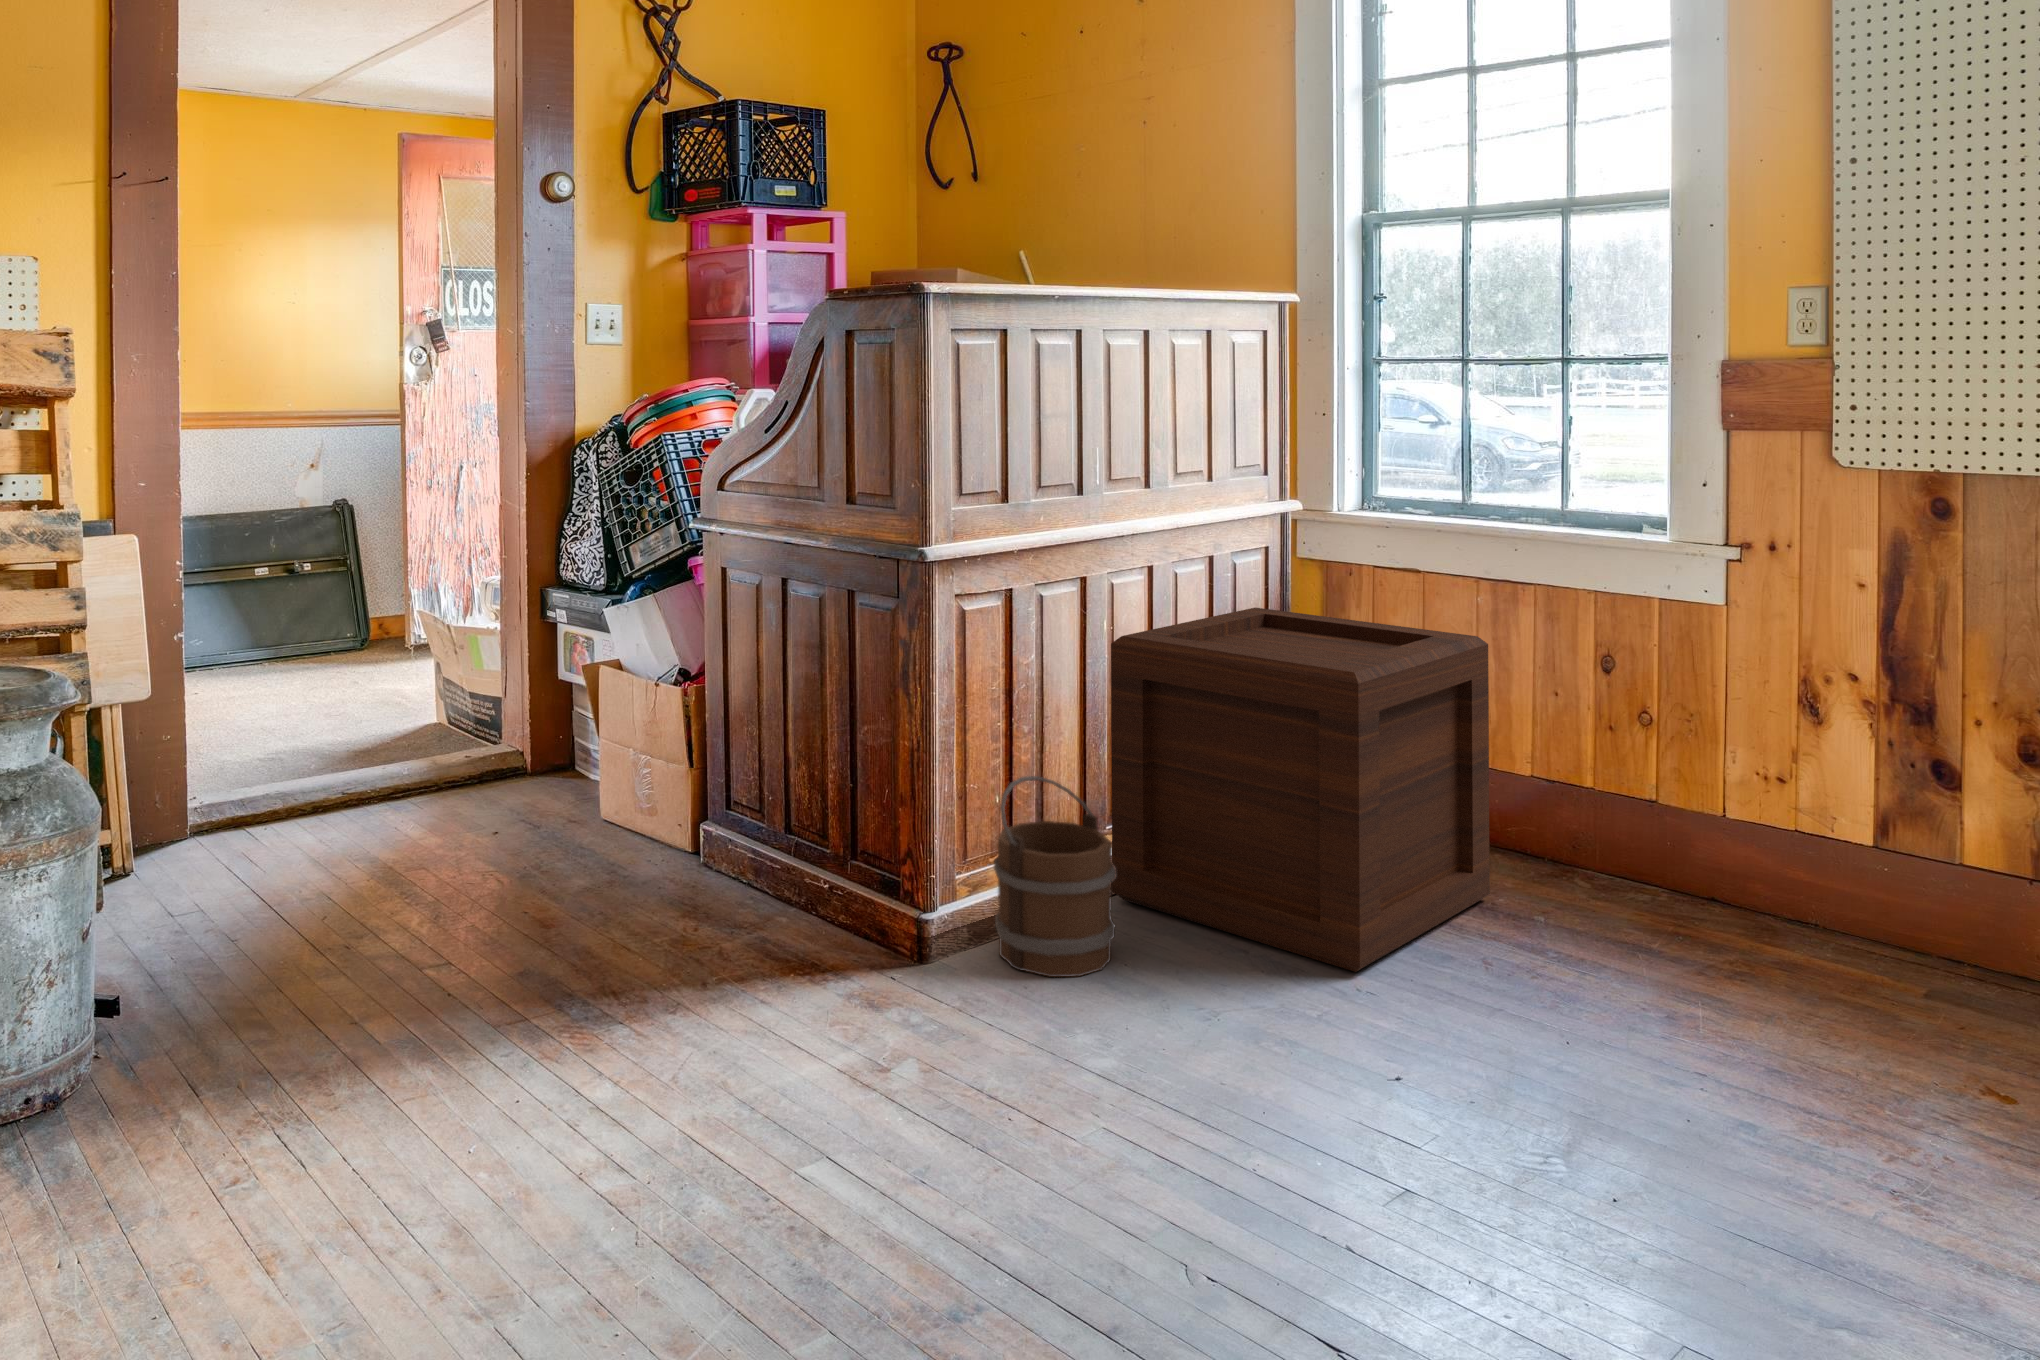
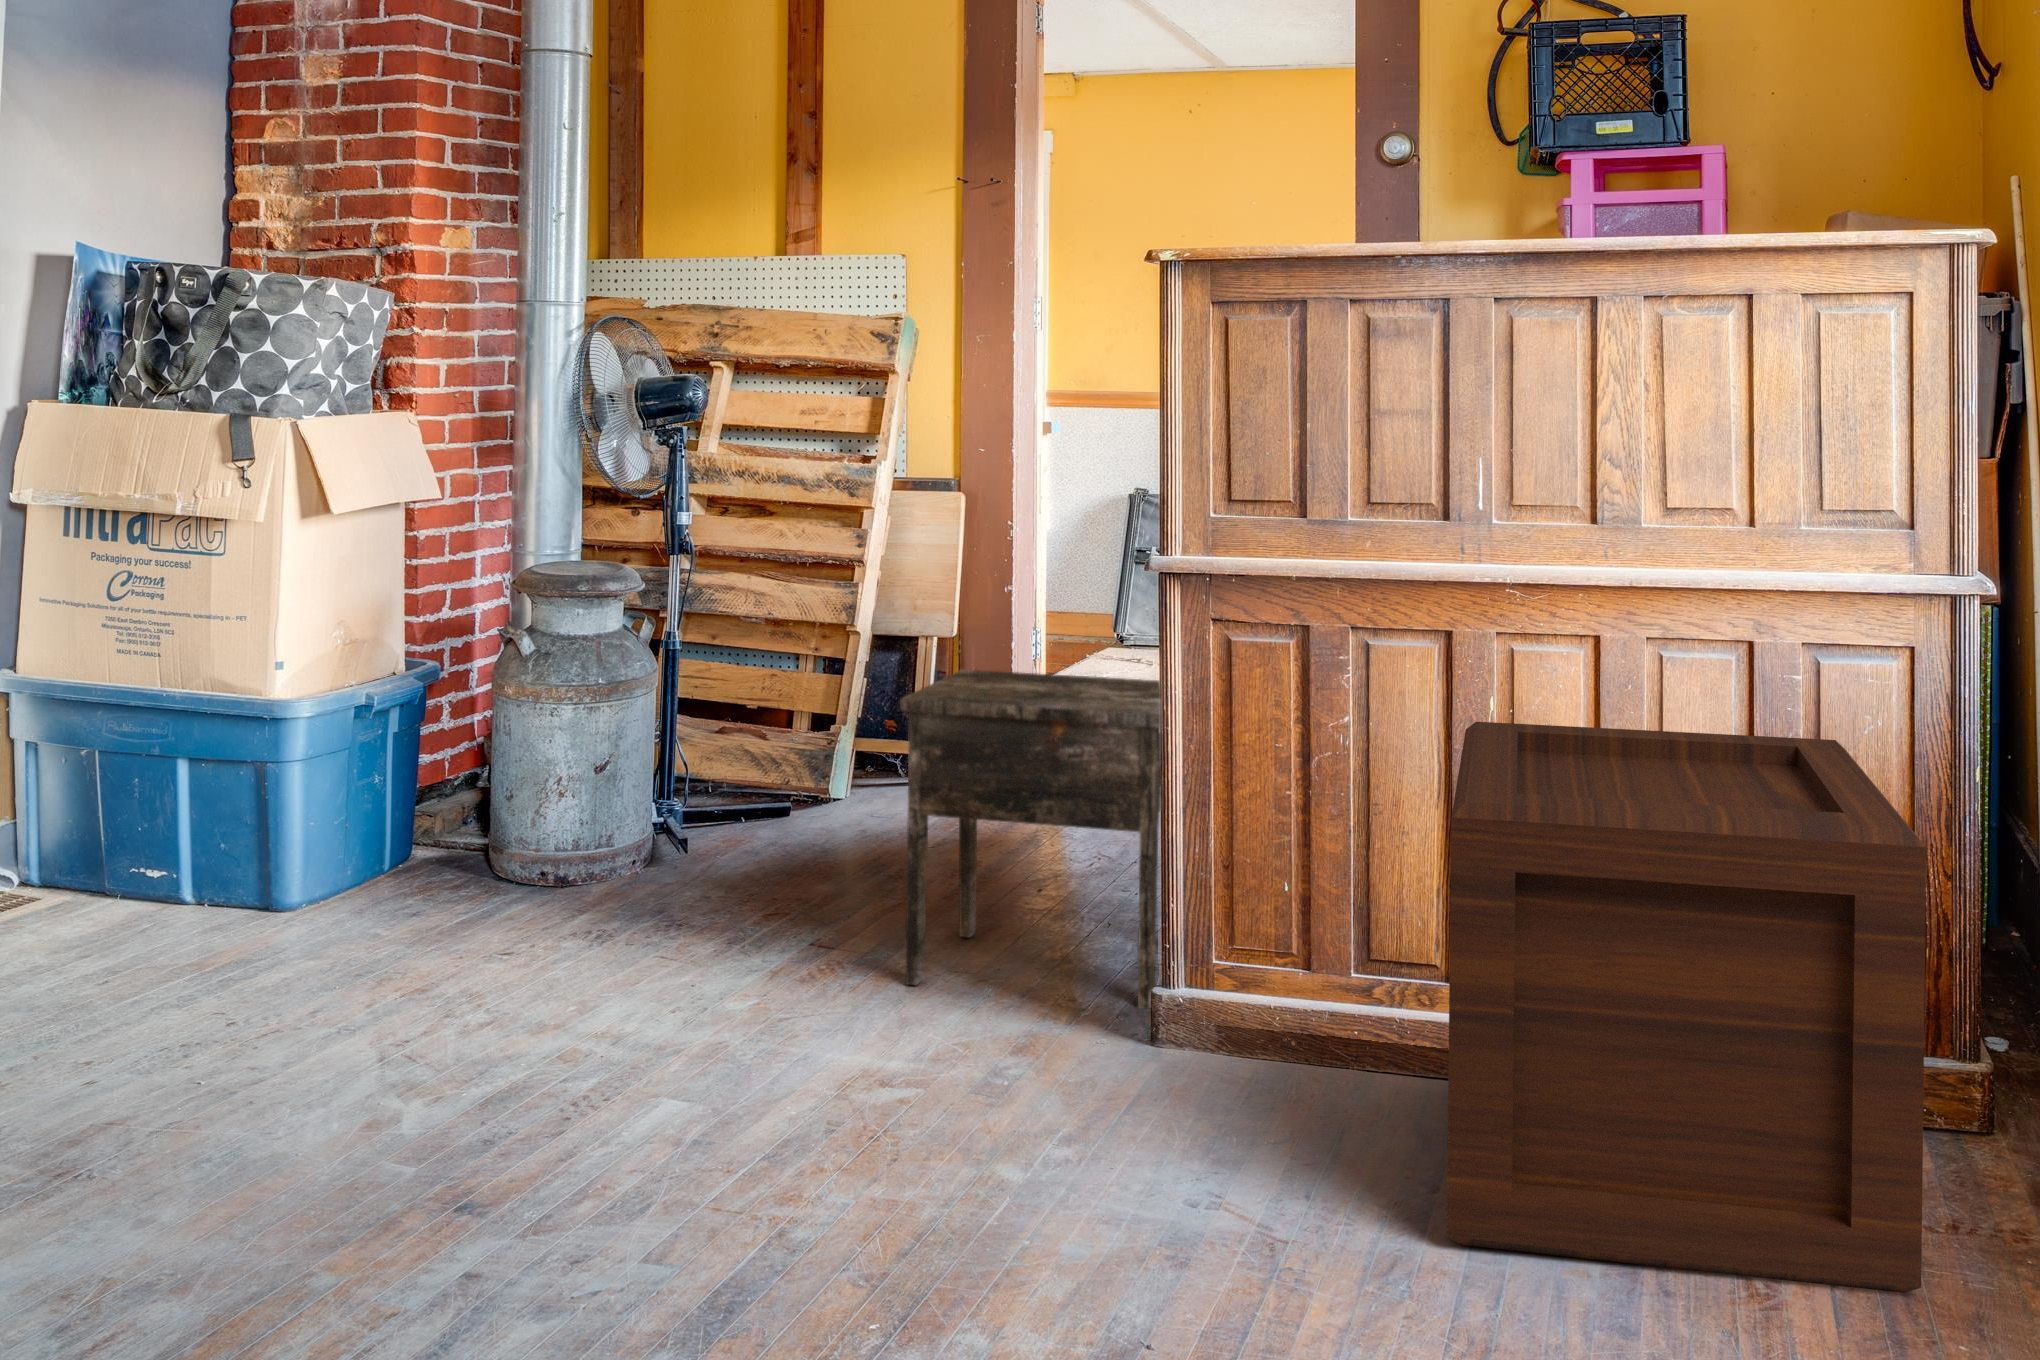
side table: none [570,662,868,1012] -> present [900,670,1161,1009]
bucket: present [994,776,1116,977] -> none [1180,860,1335,1114]

